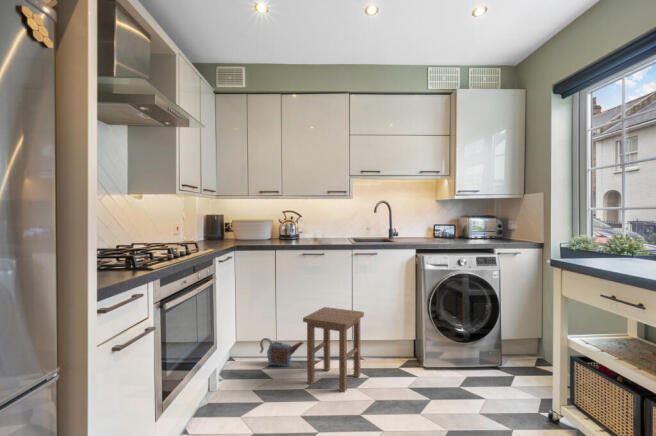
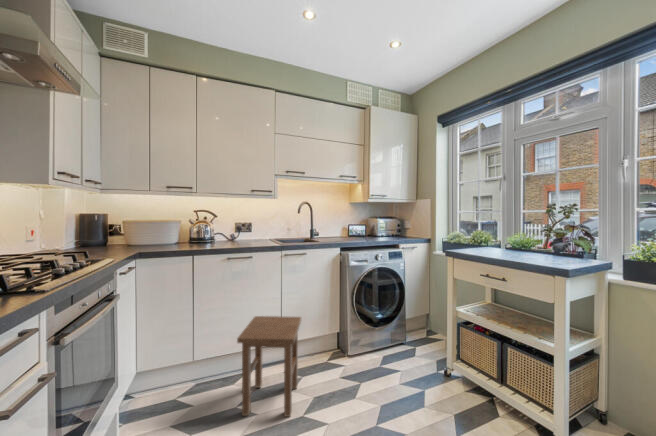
watering can: present [260,338,303,366] -> none [169,360,229,397]

